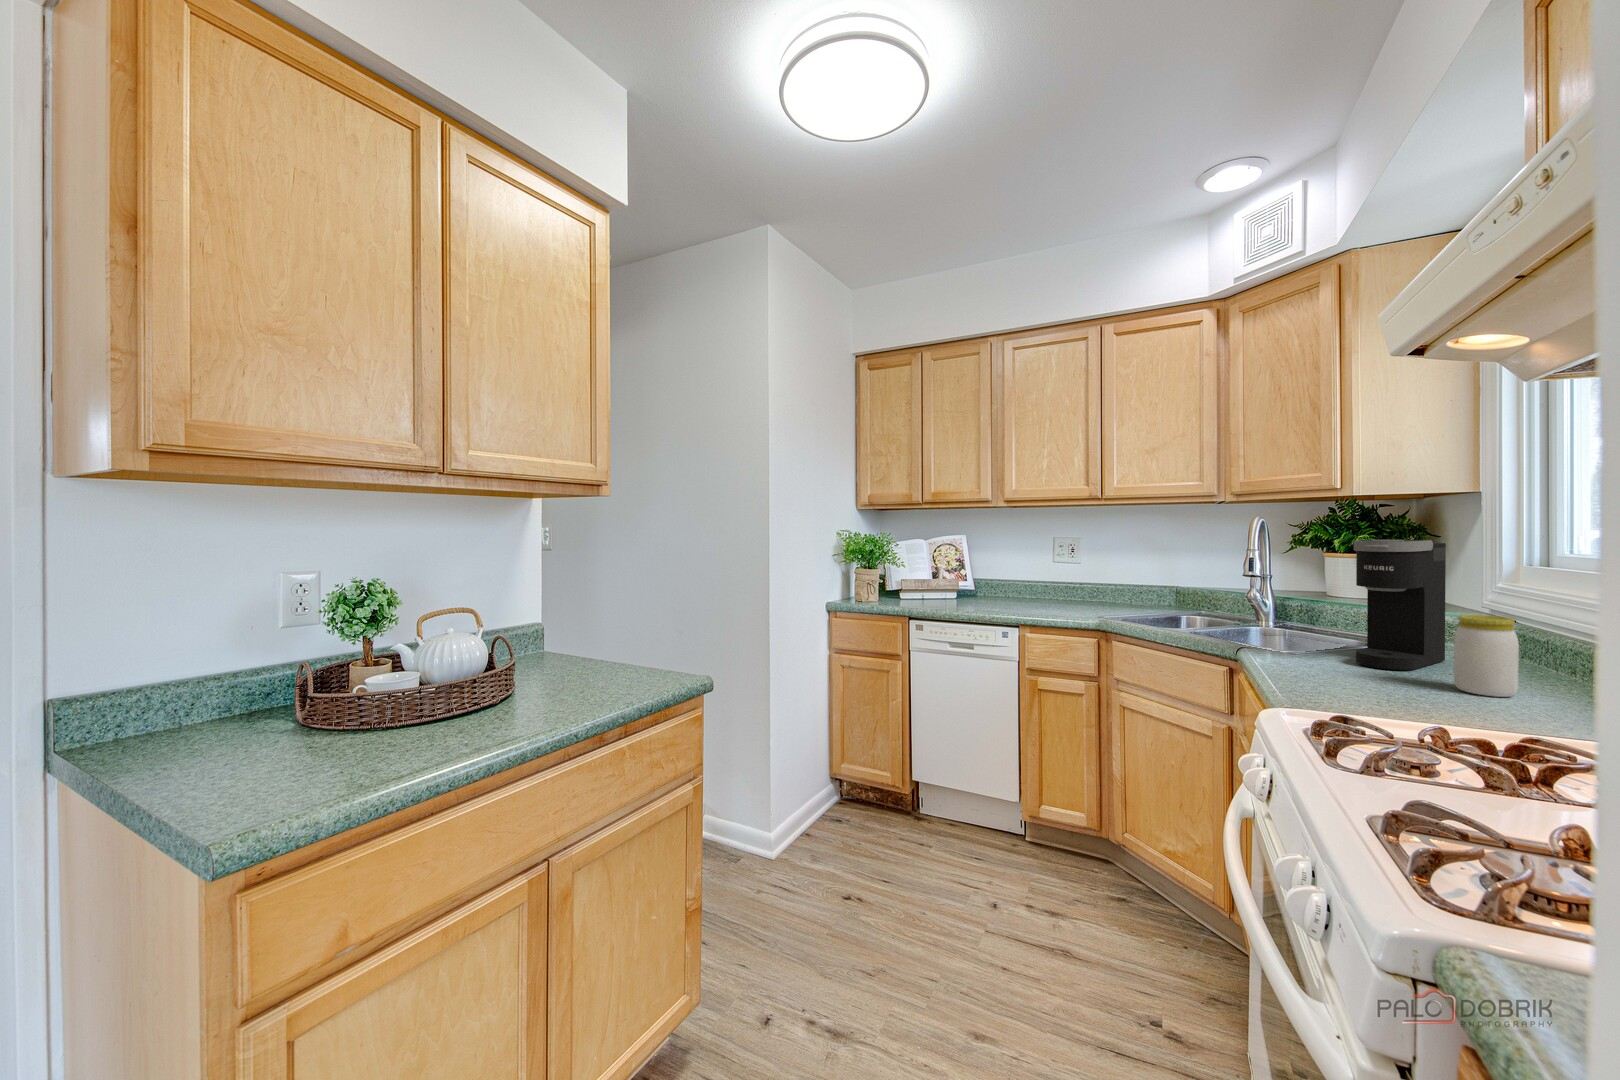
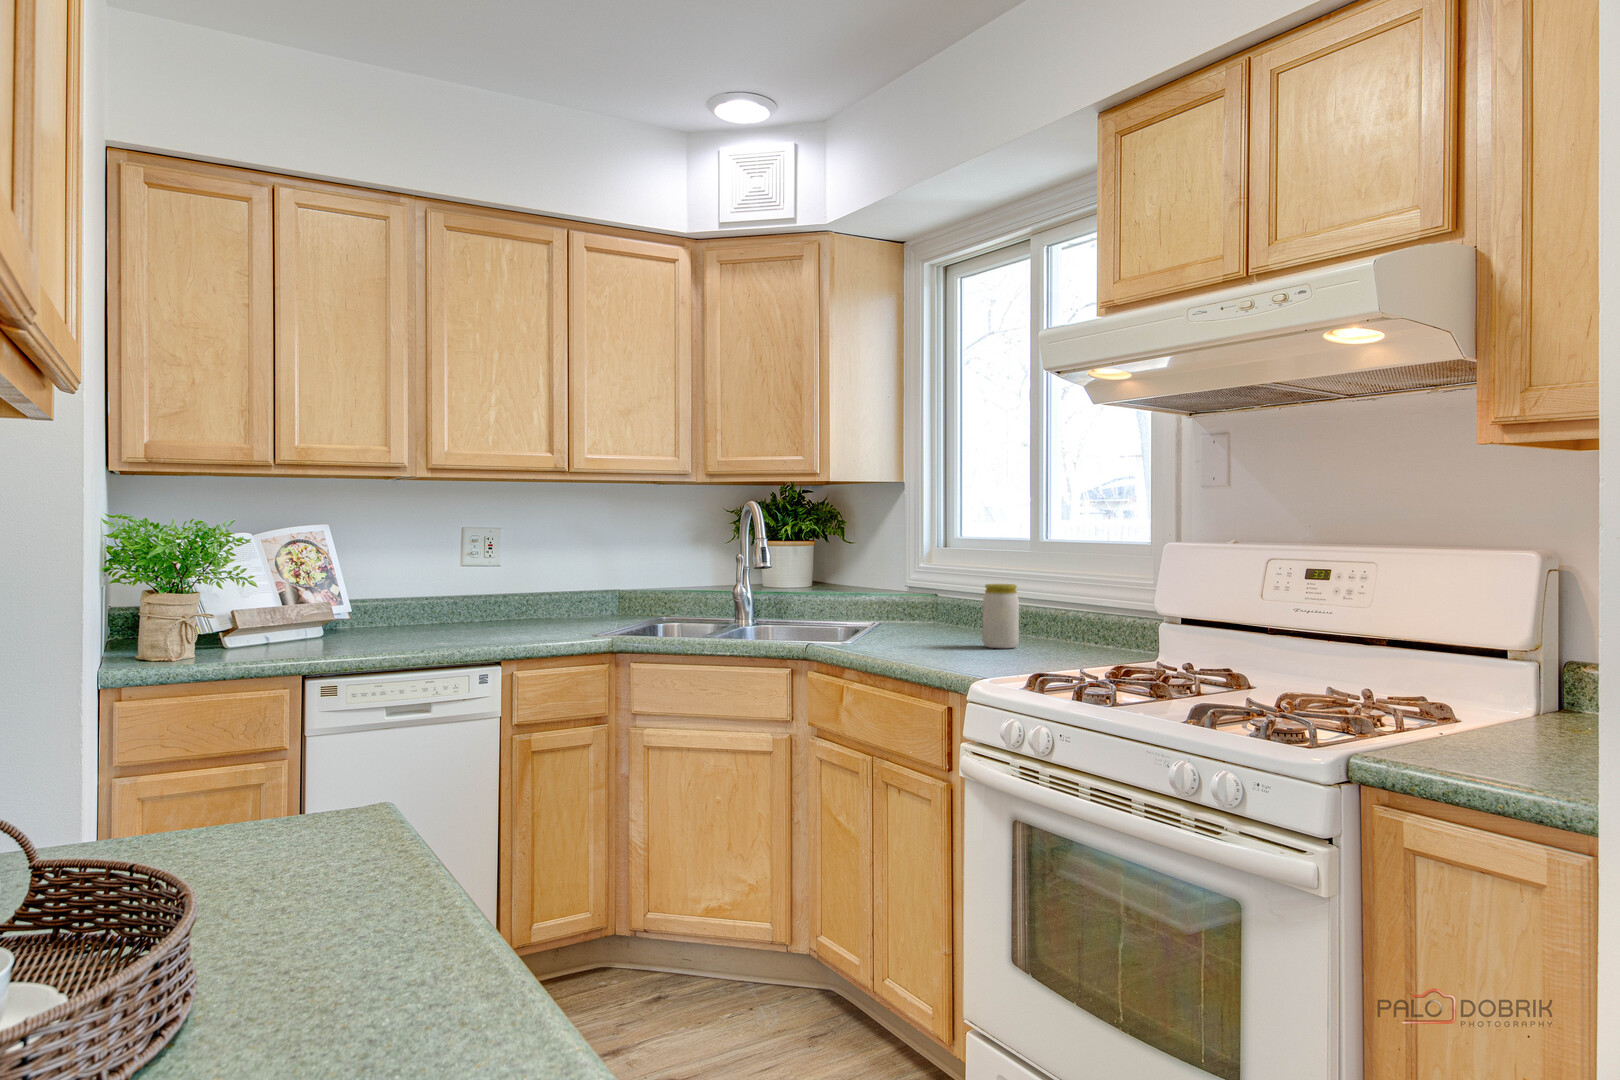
coffee maker: present [1354,540,1446,670] -> none [895,523,941,643]

